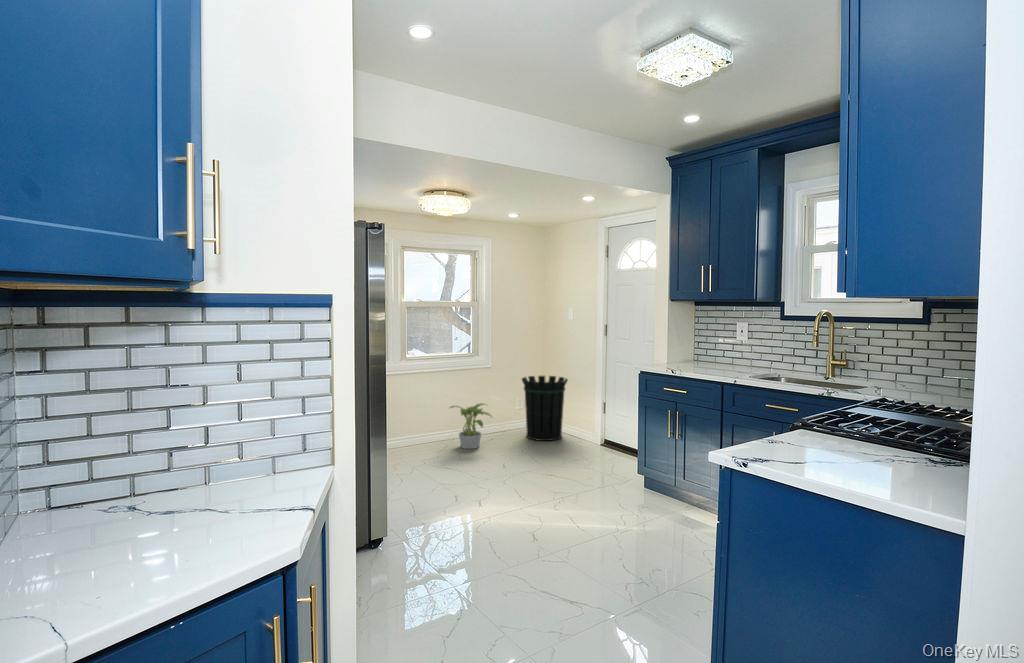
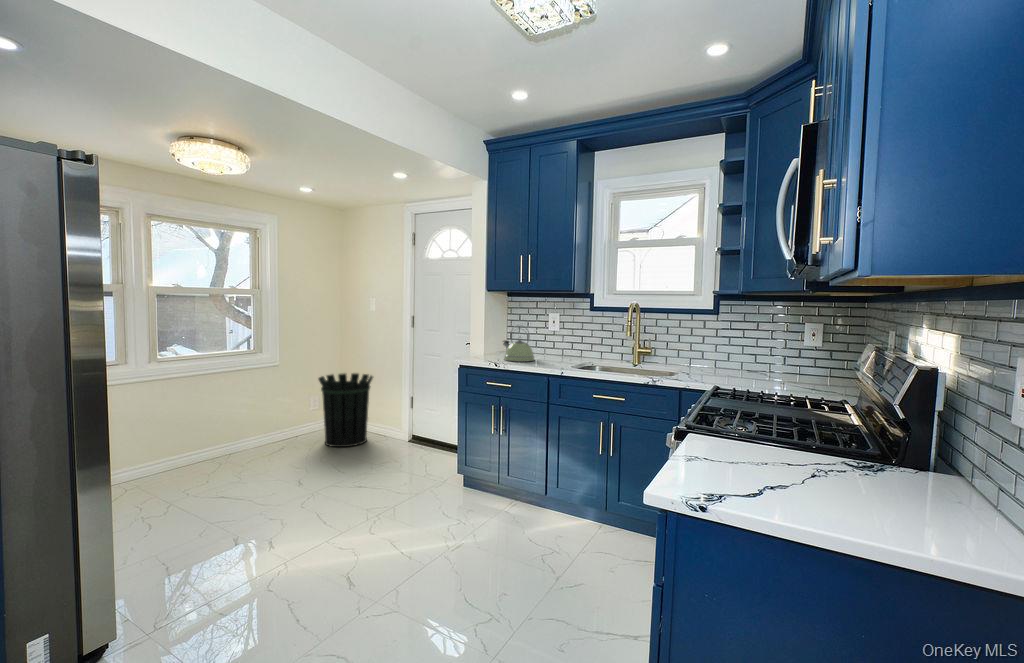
kettle: none [684,334,717,370] -> present [503,325,534,362]
potted plant: present [450,403,491,449] -> none [220,411,282,469]

